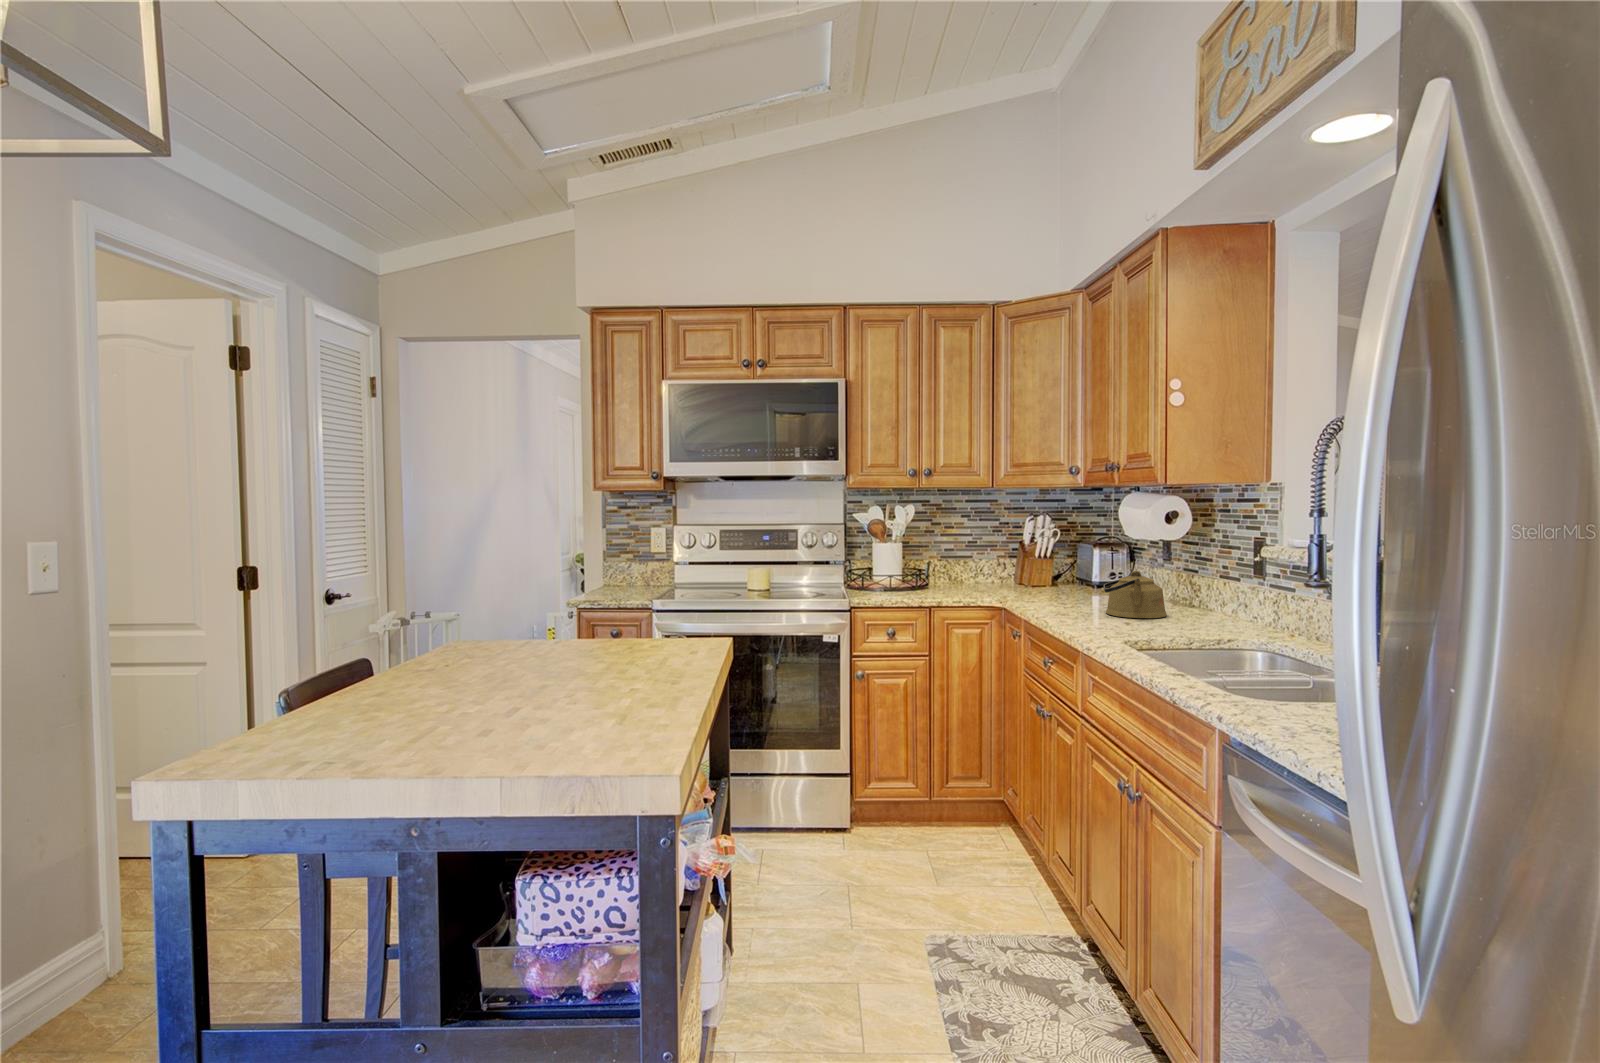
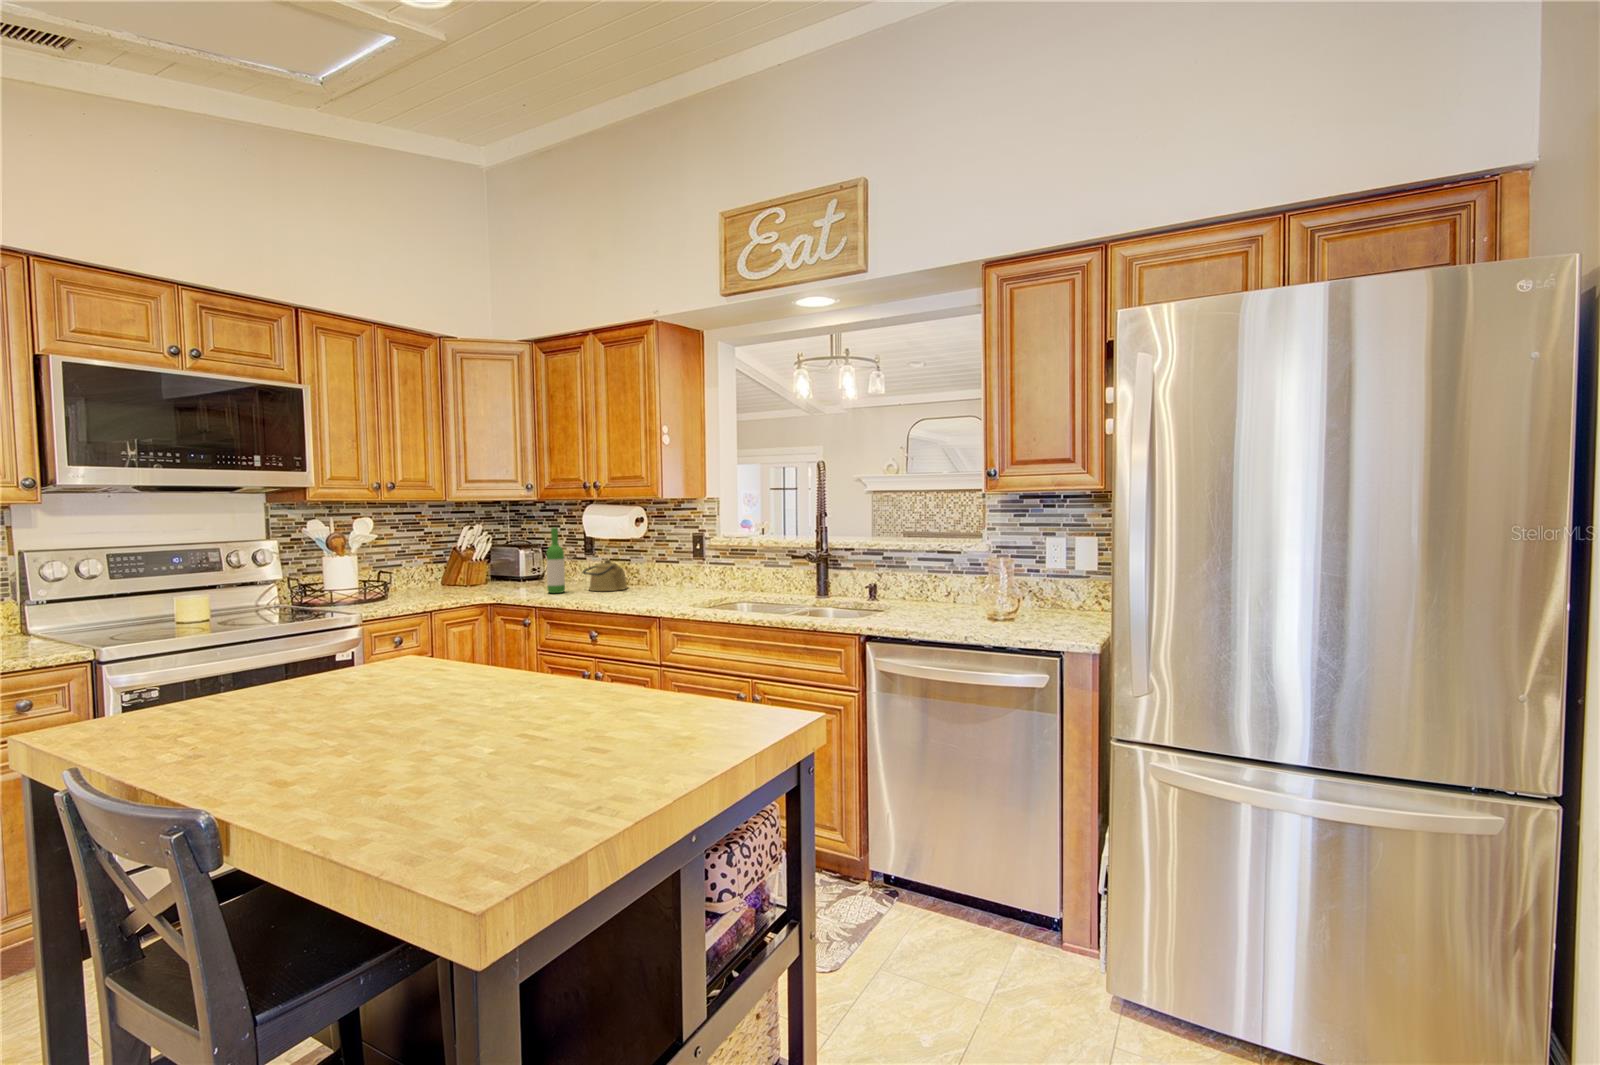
wine bottle: none [1052,521,1075,609] -> present [546,527,565,593]

